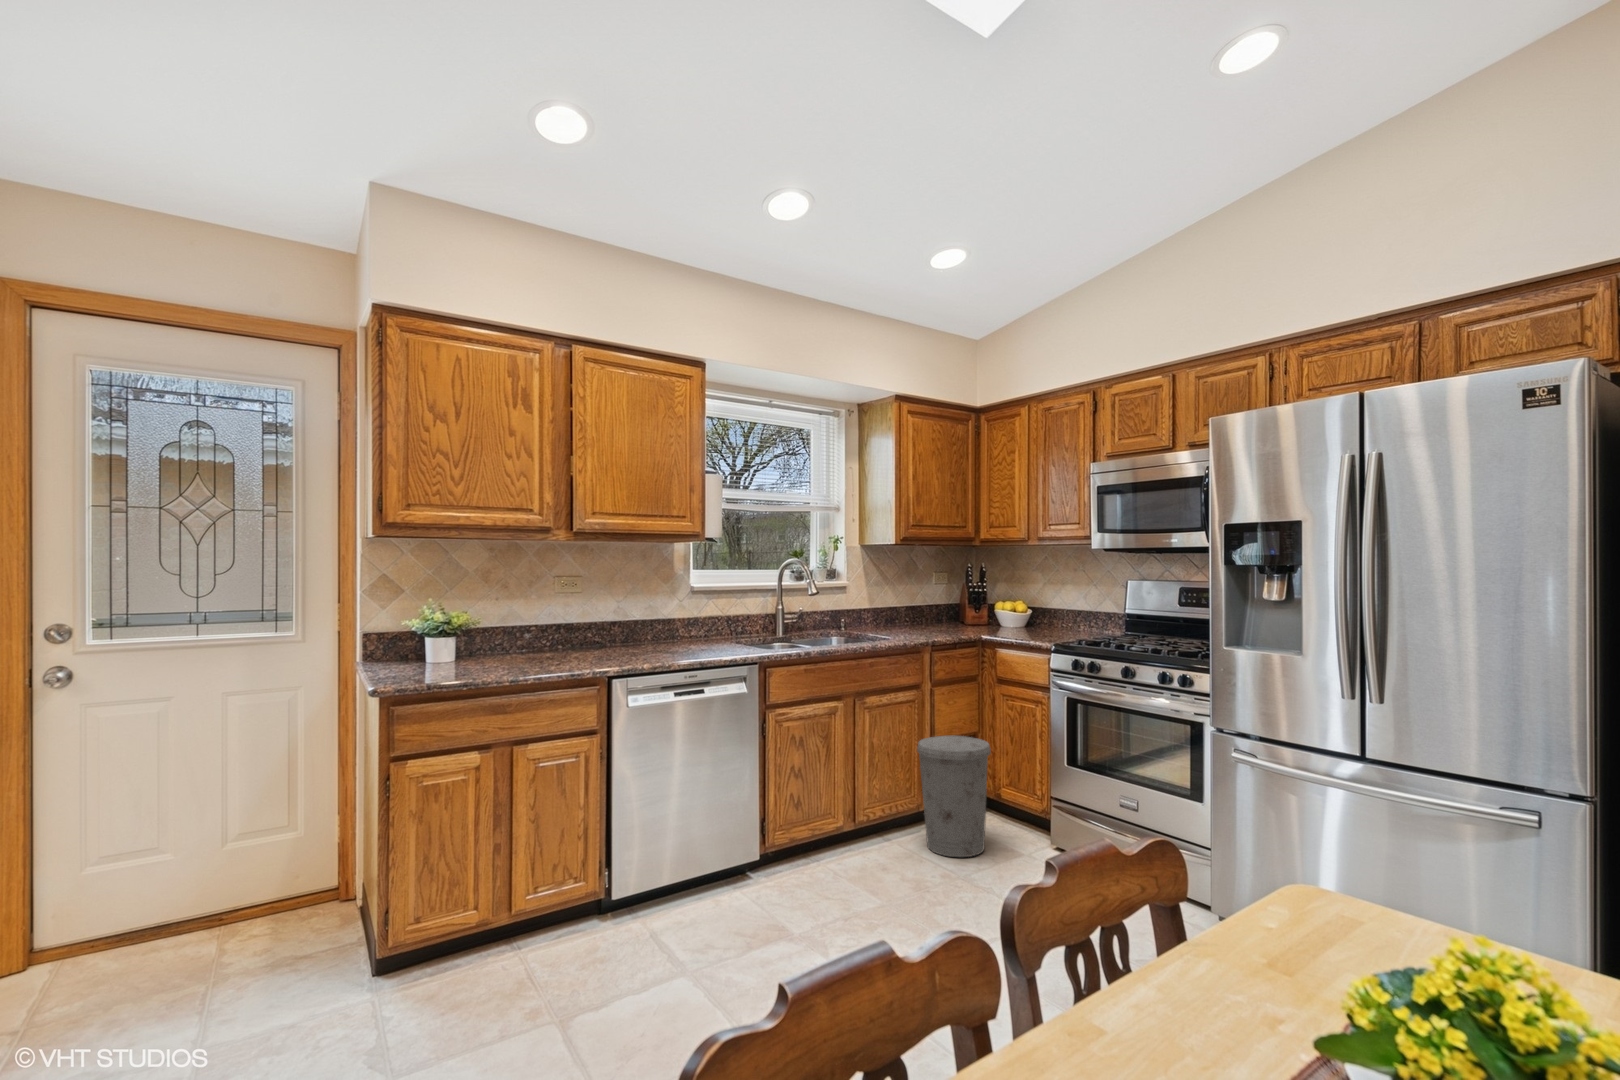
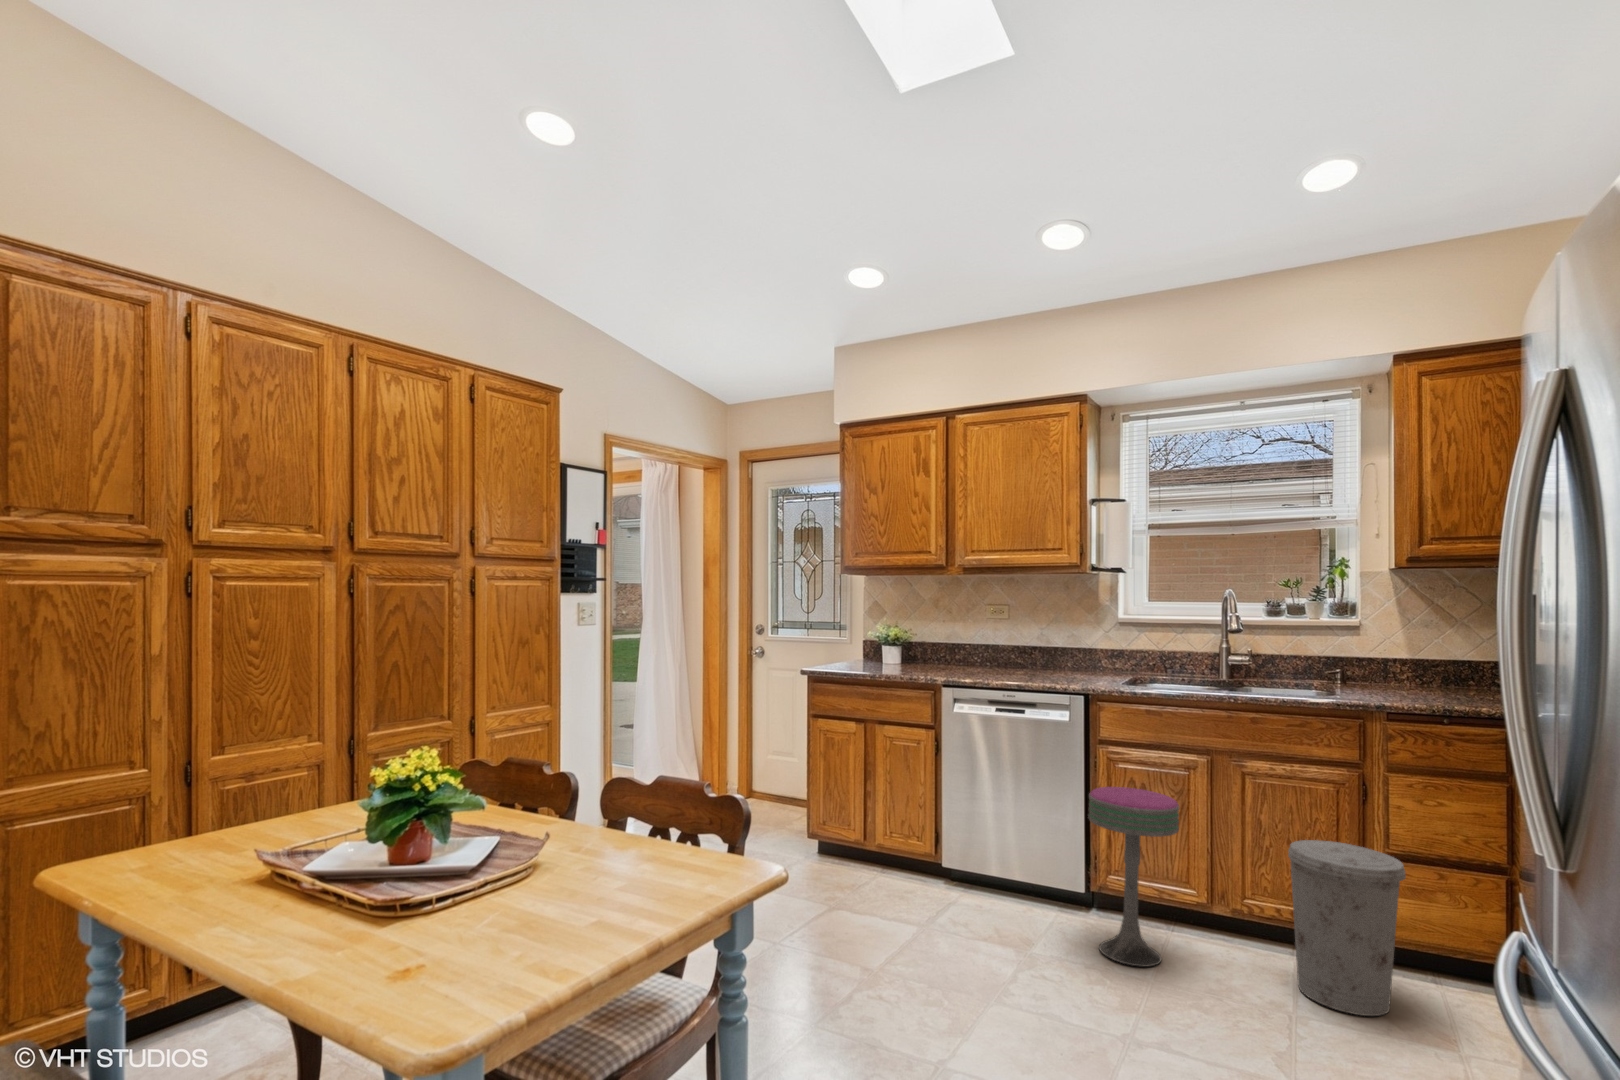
bar stool: none [815,738,894,904] -> present [1088,787,1179,966]

